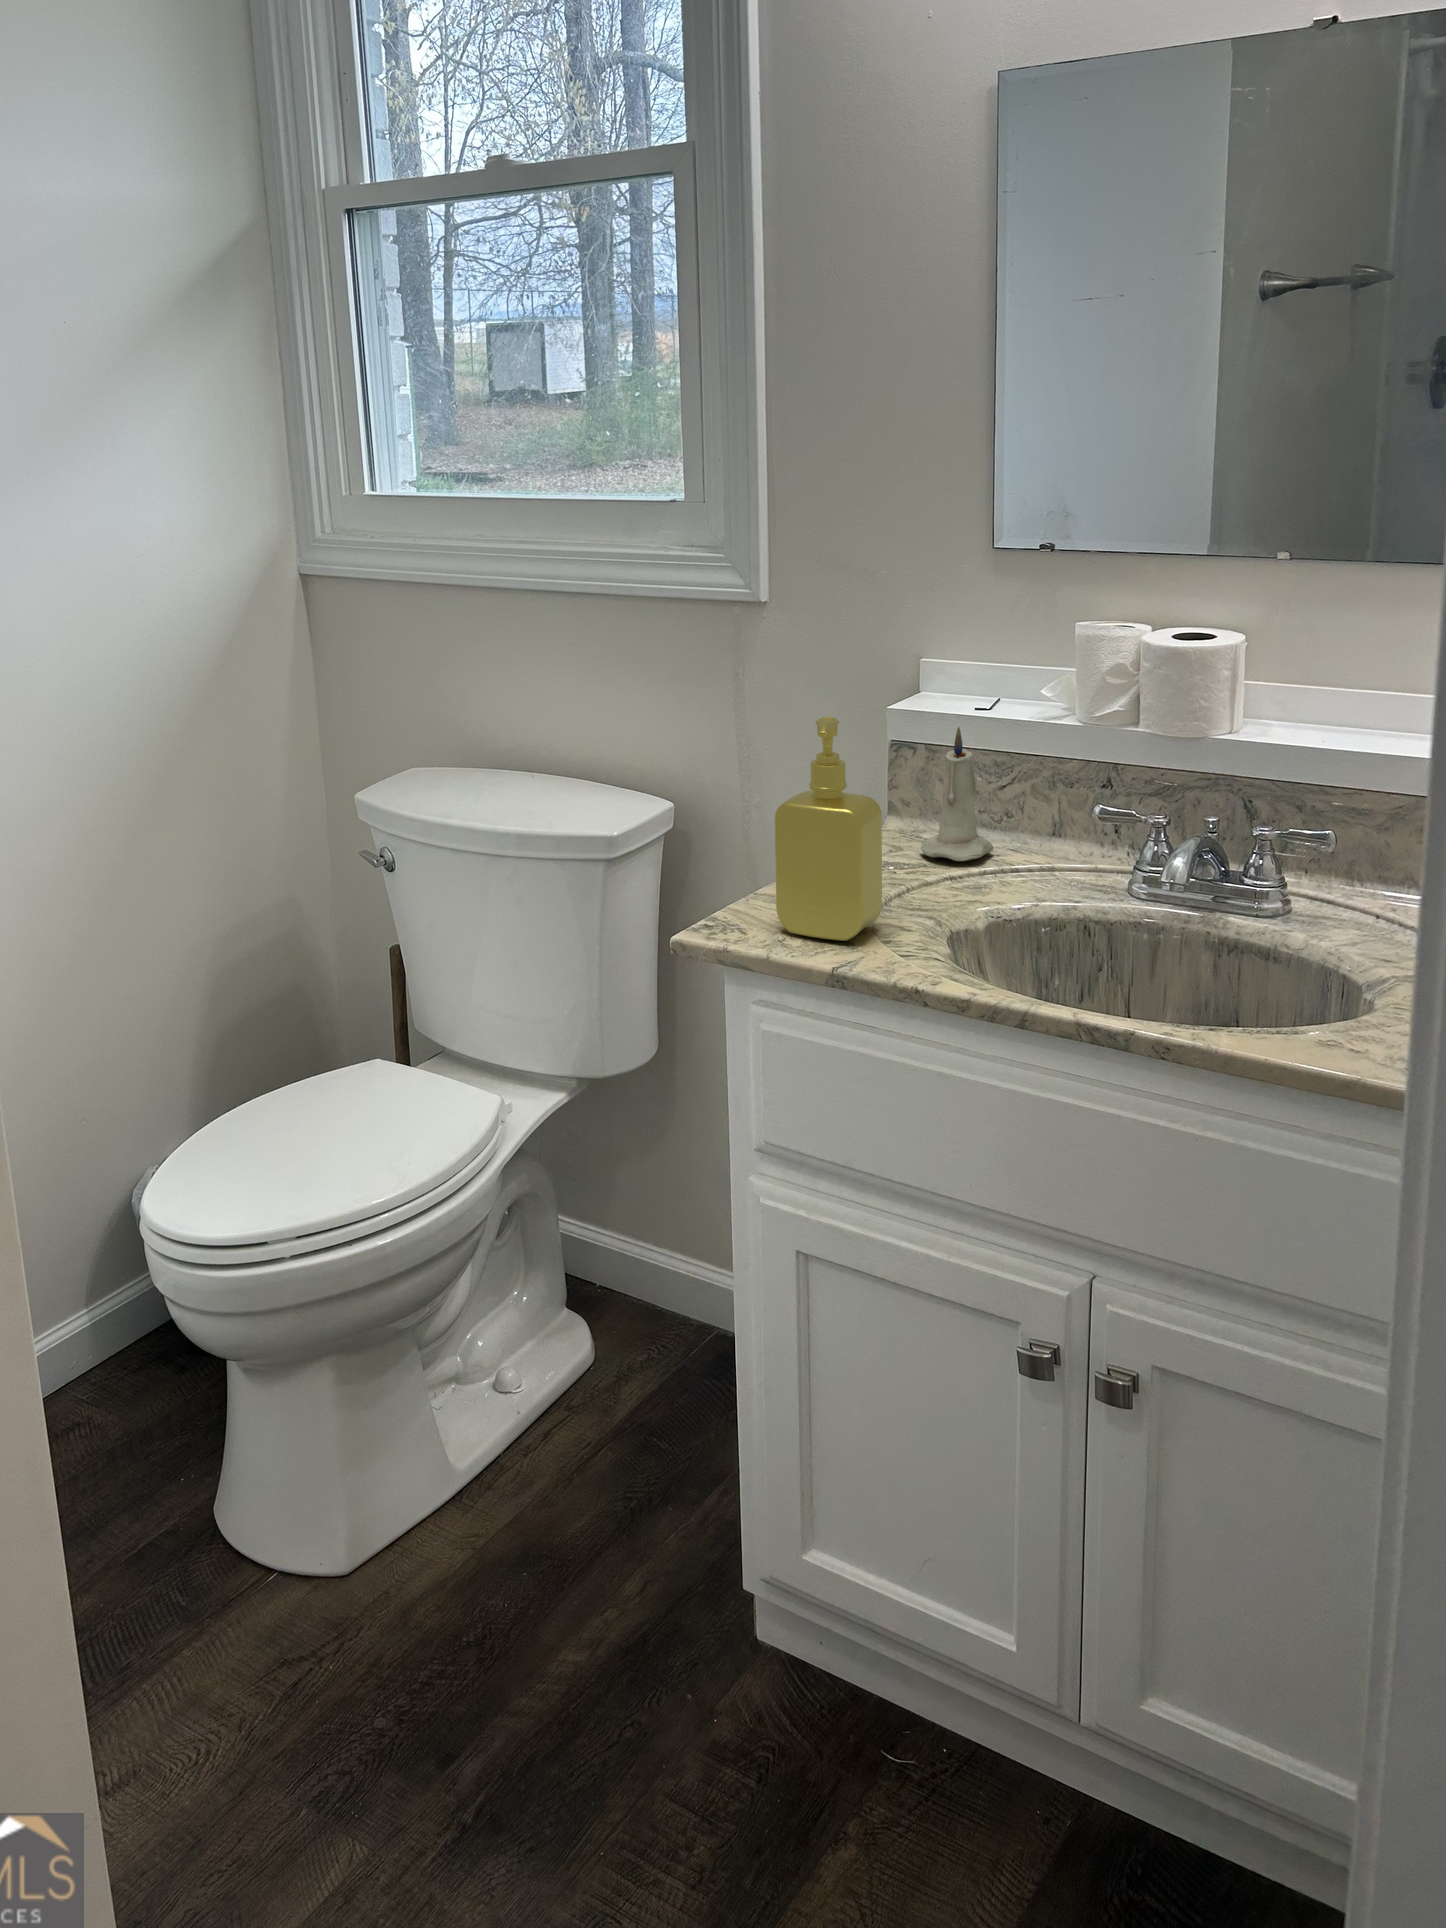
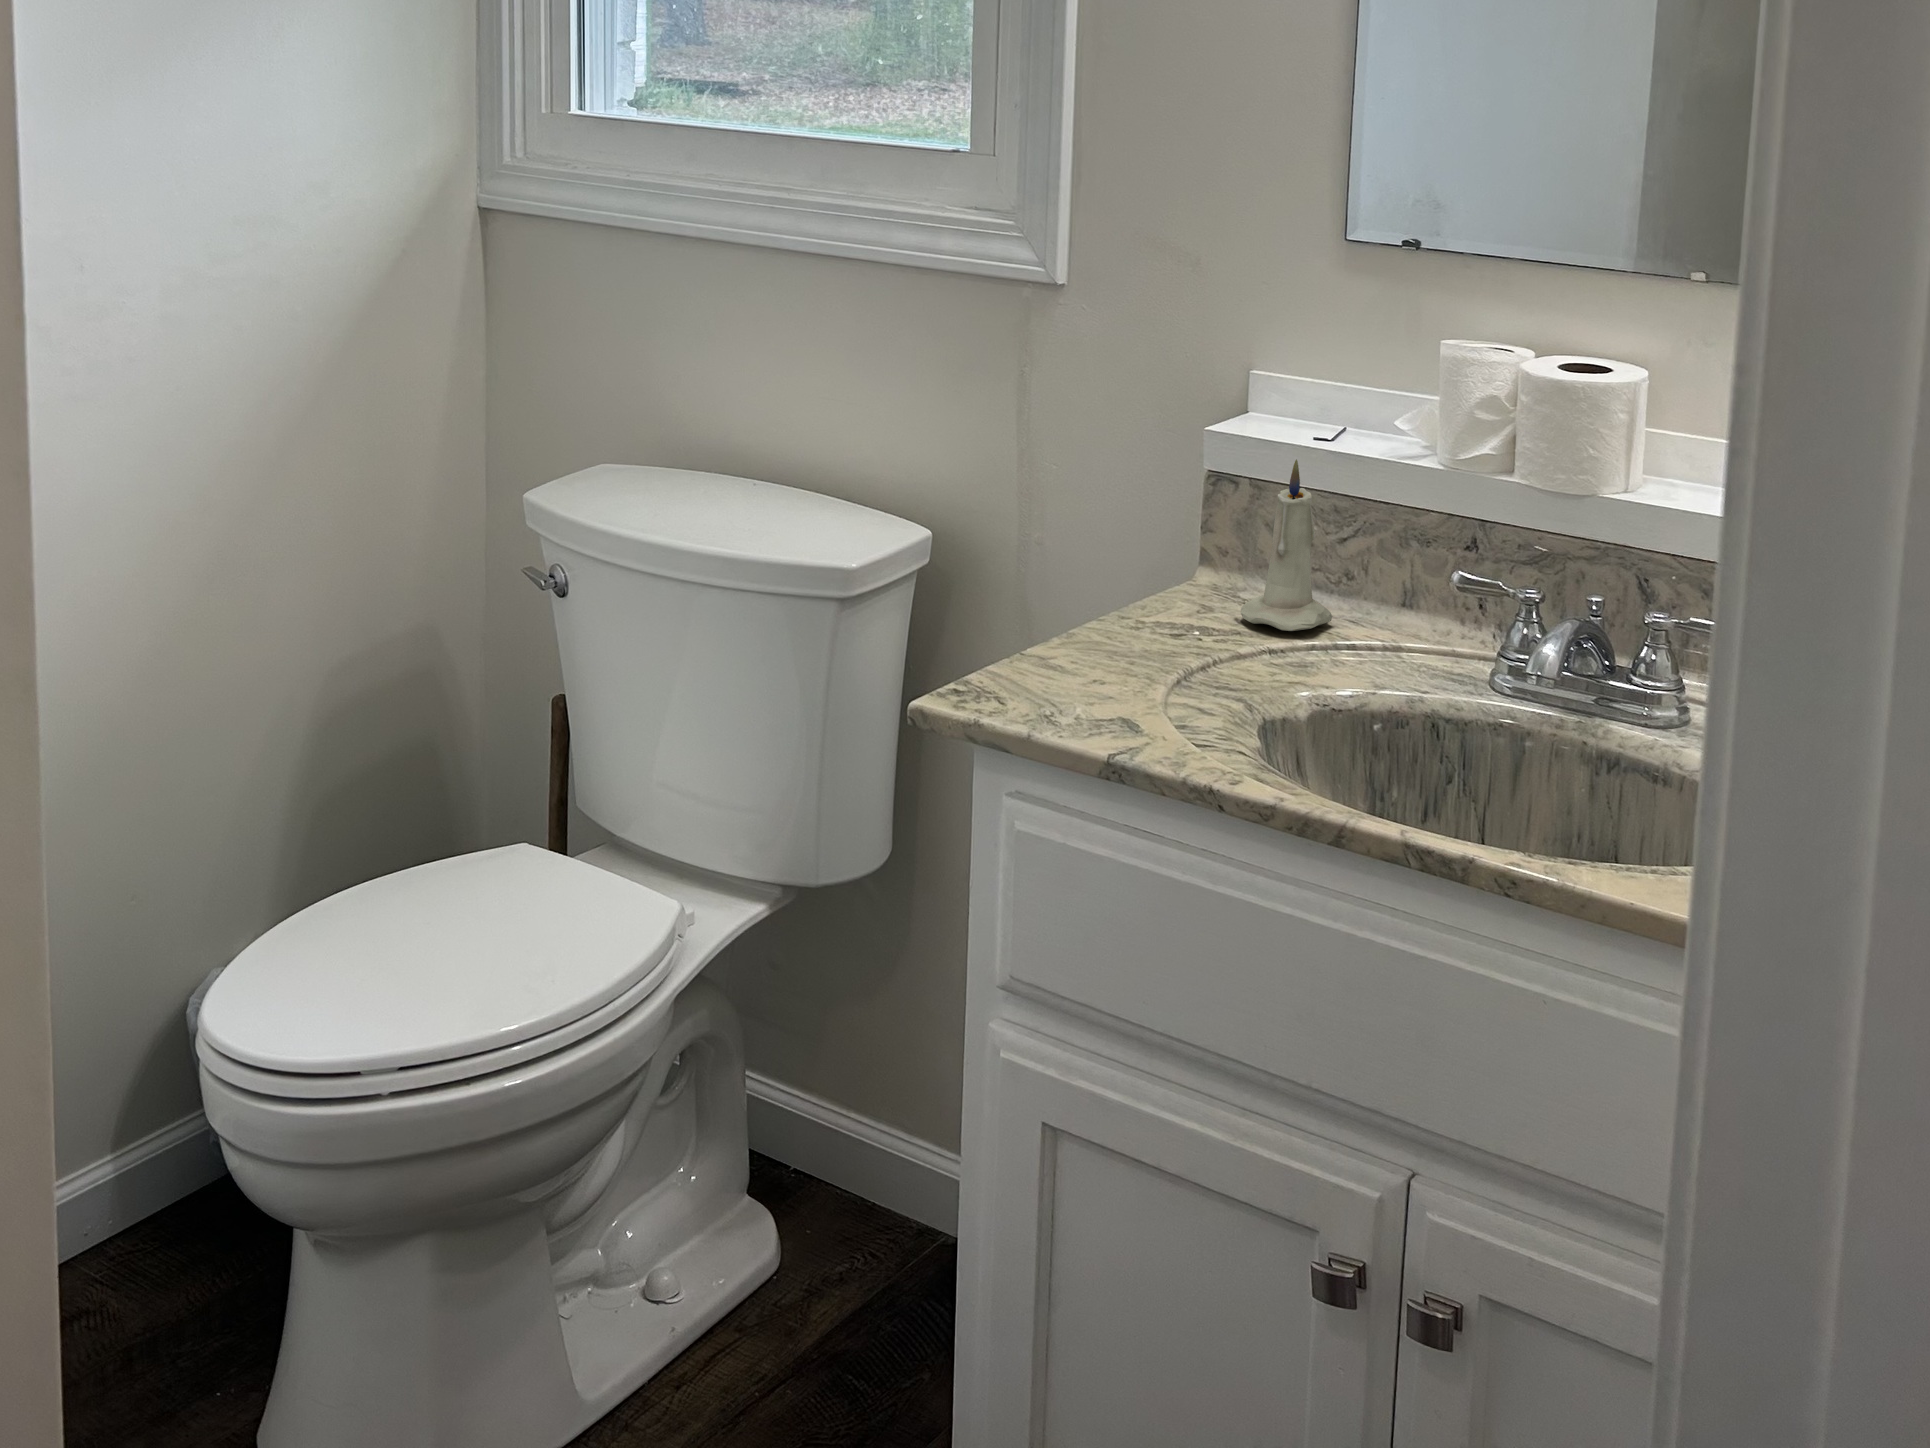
soap dispenser: present [775,717,882,941] -> none [1041,436,1178,718]

